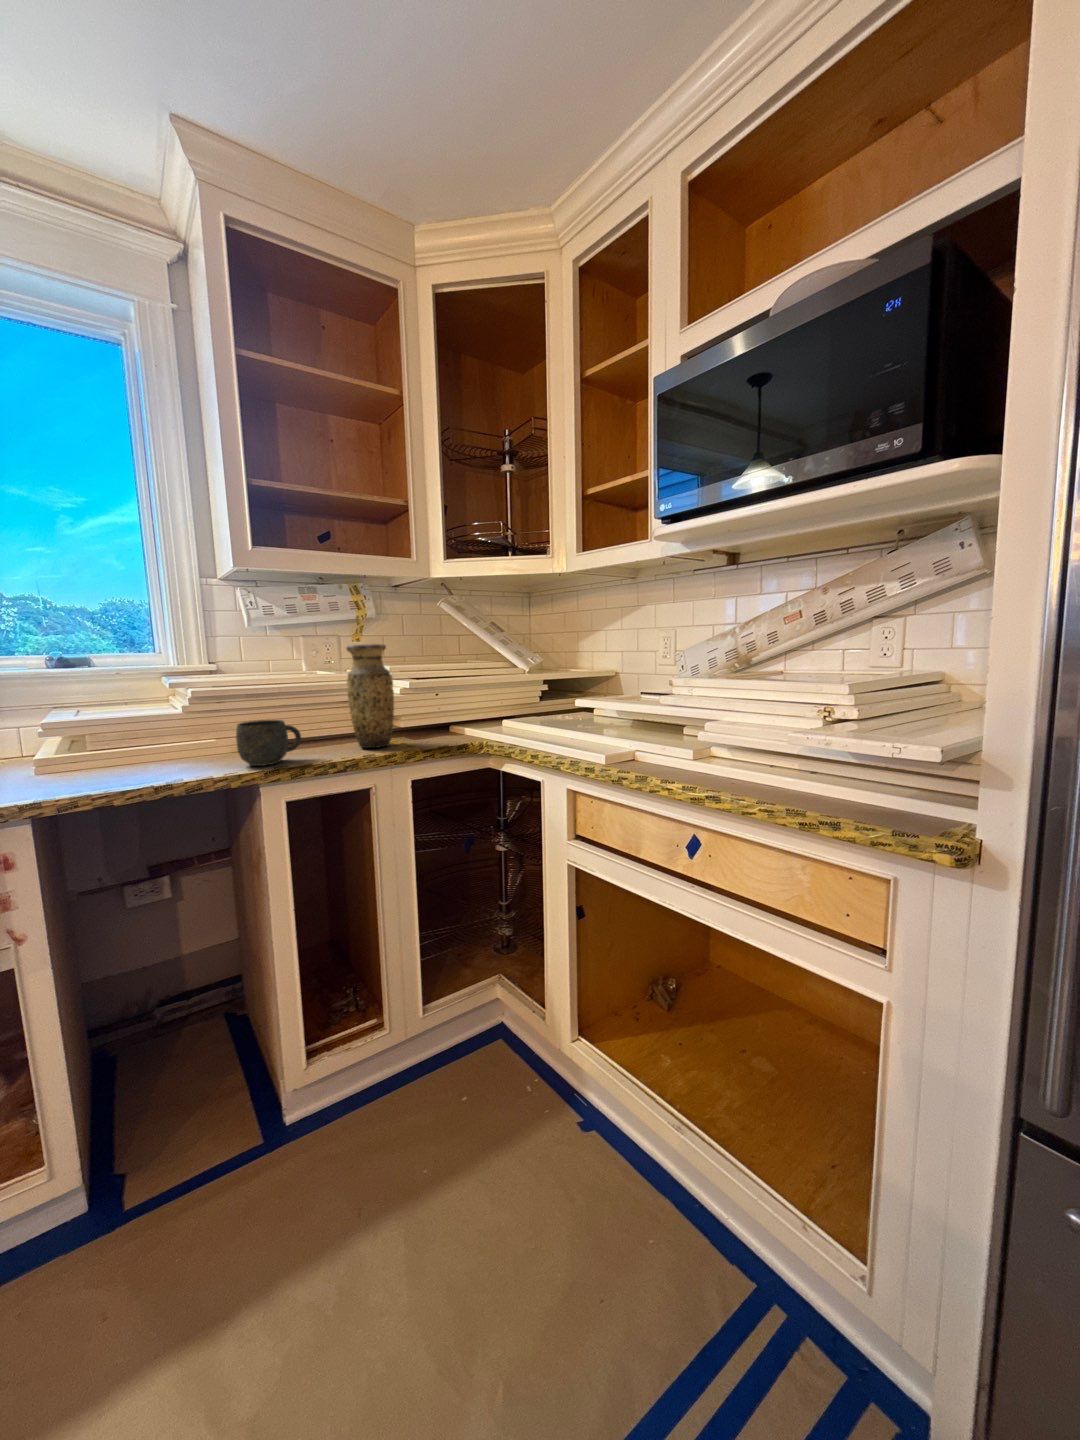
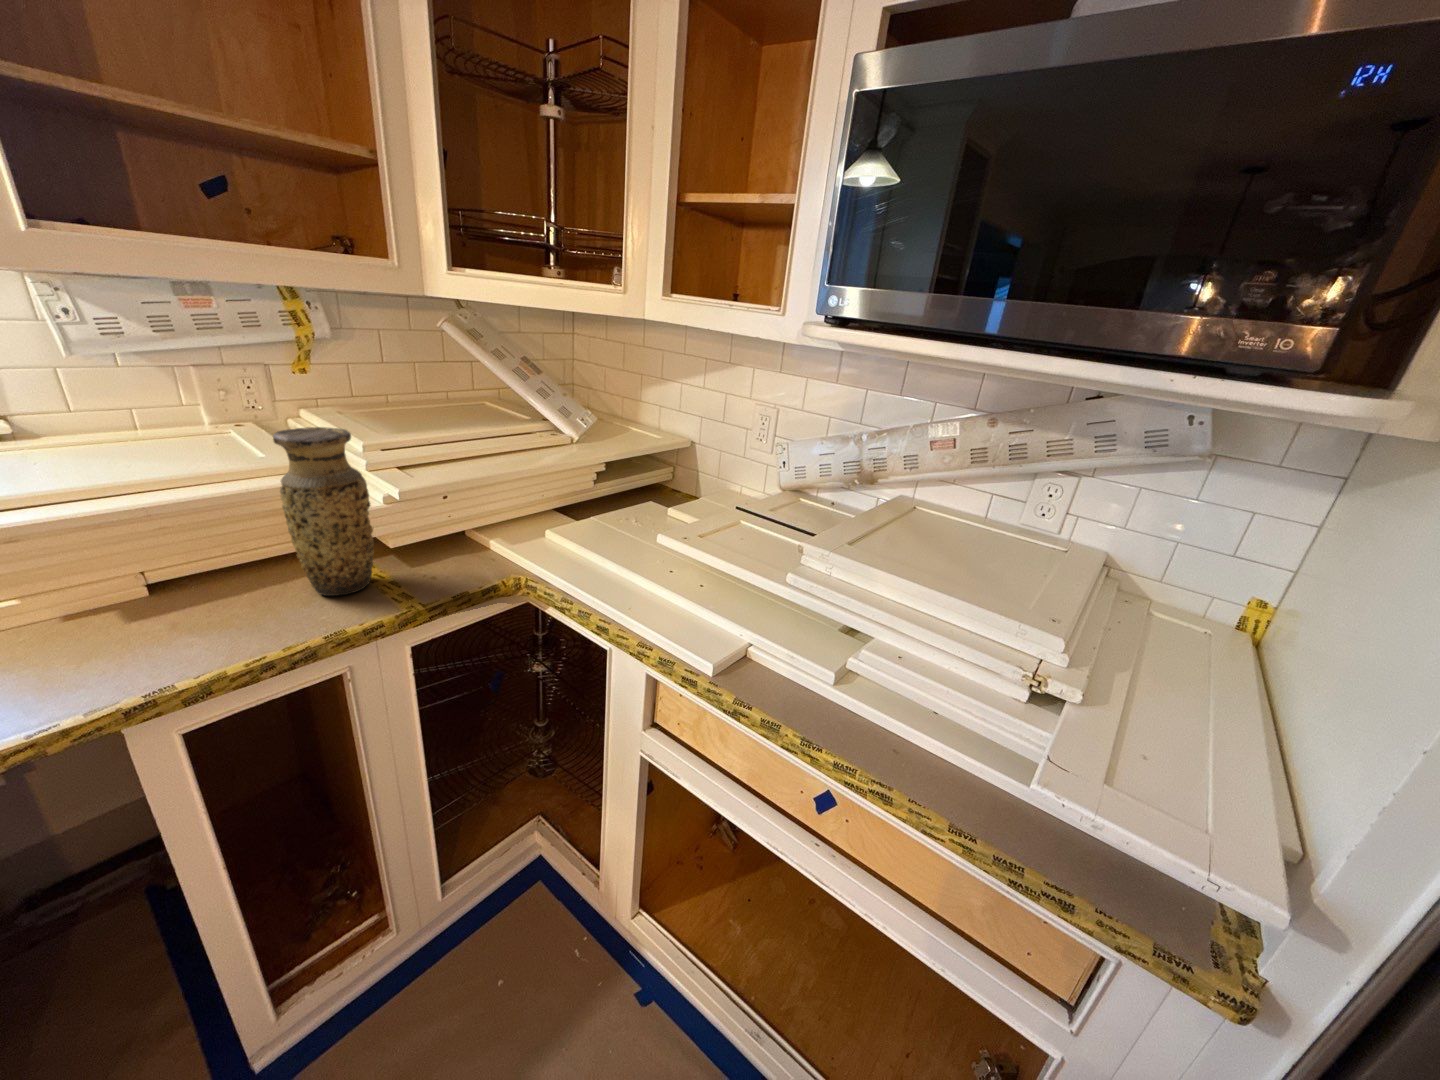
mug: present [236,720,301,766] -> none [45,572,198,664]

